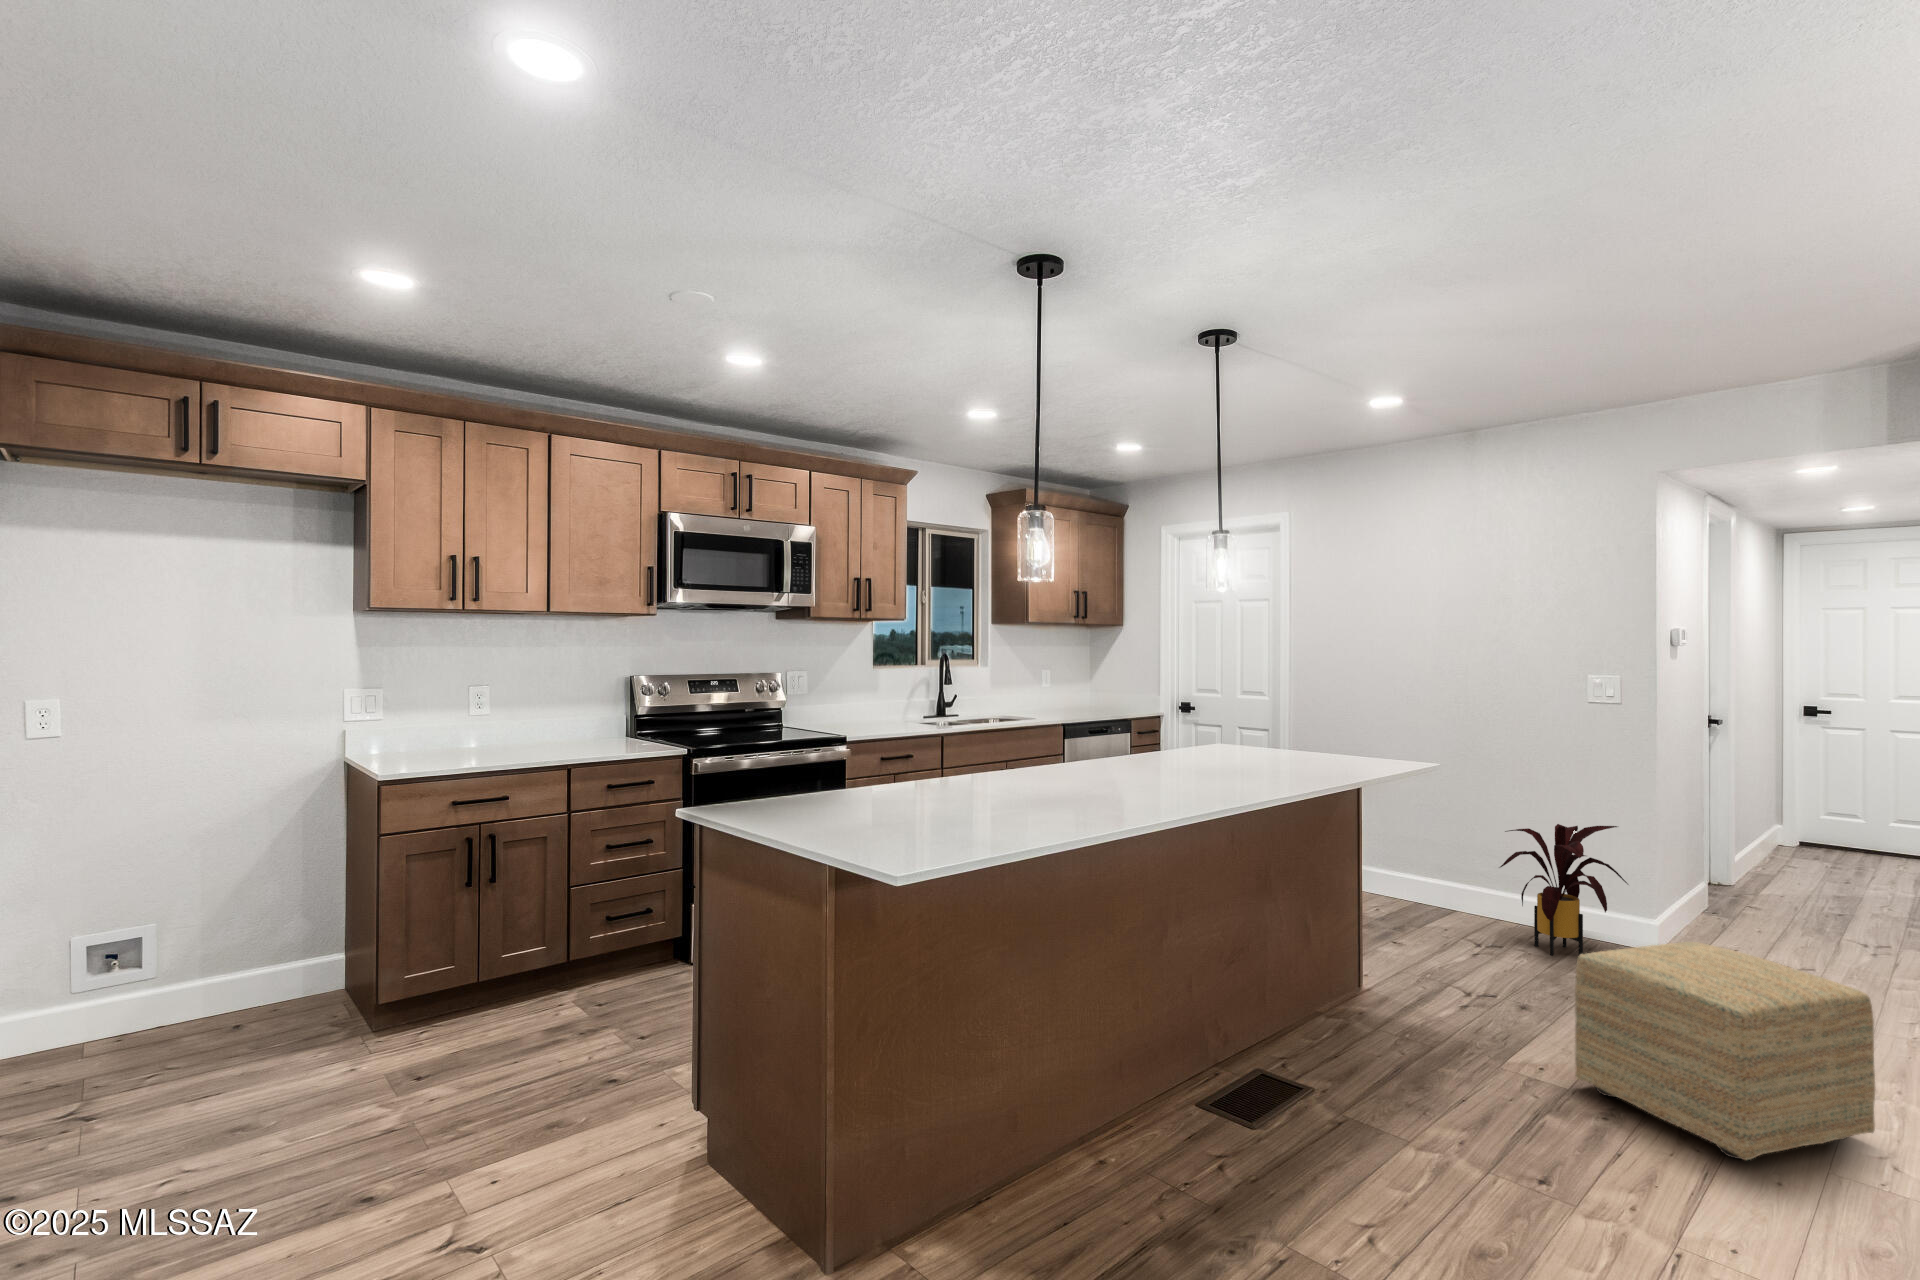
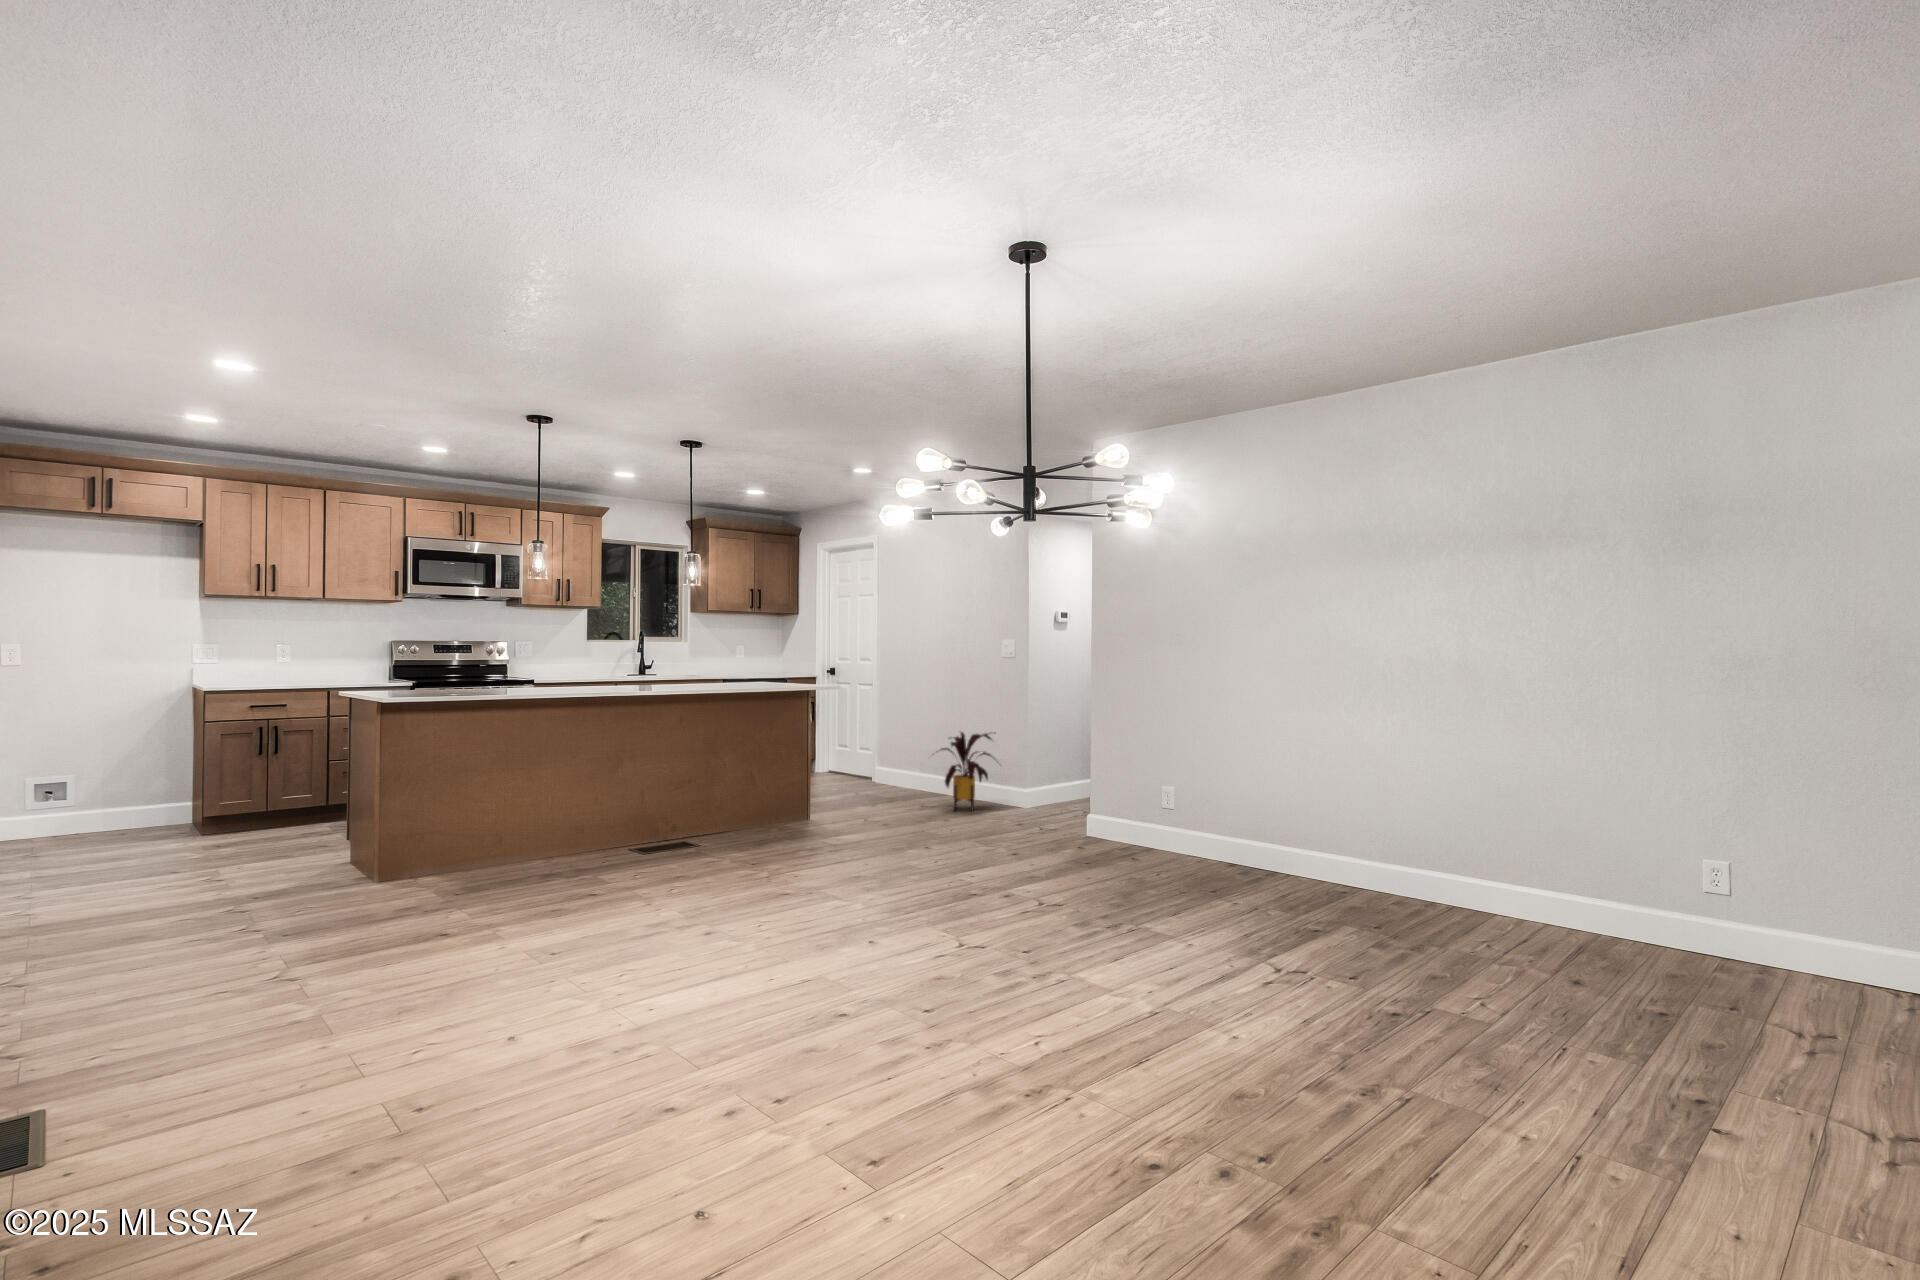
ottoman: present [1575,942,1875,1160] -> none [839,775,944,865]

